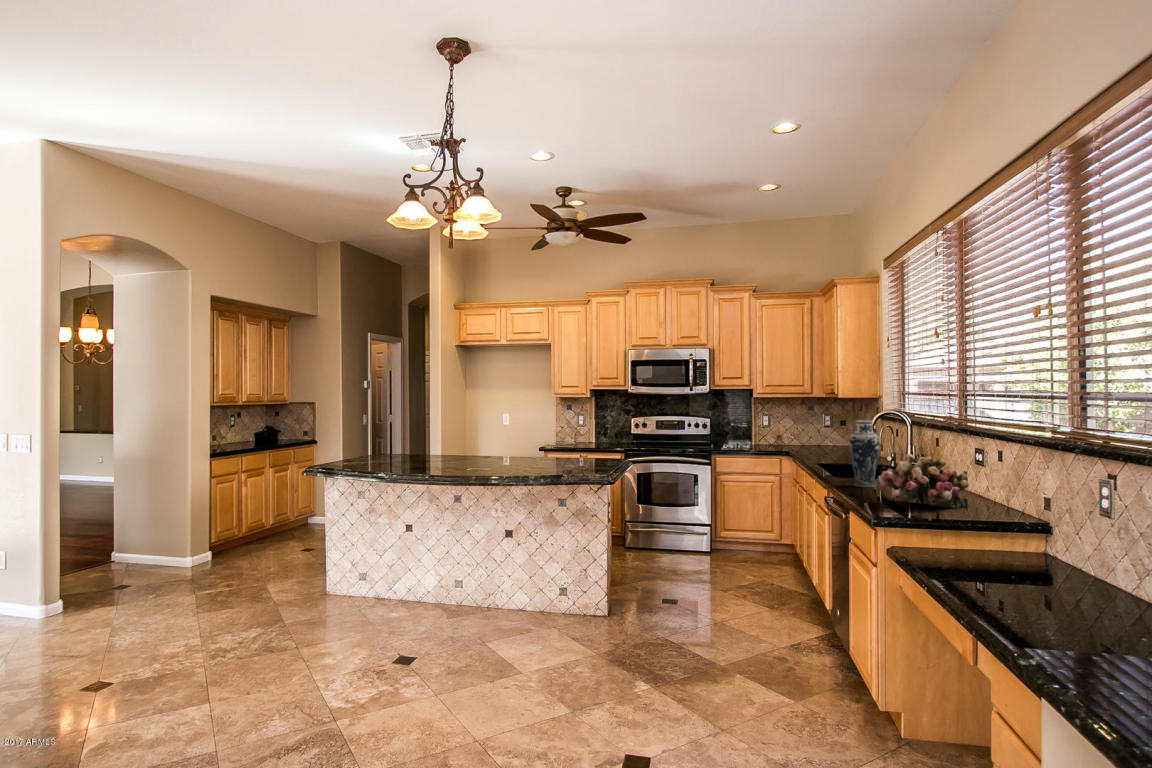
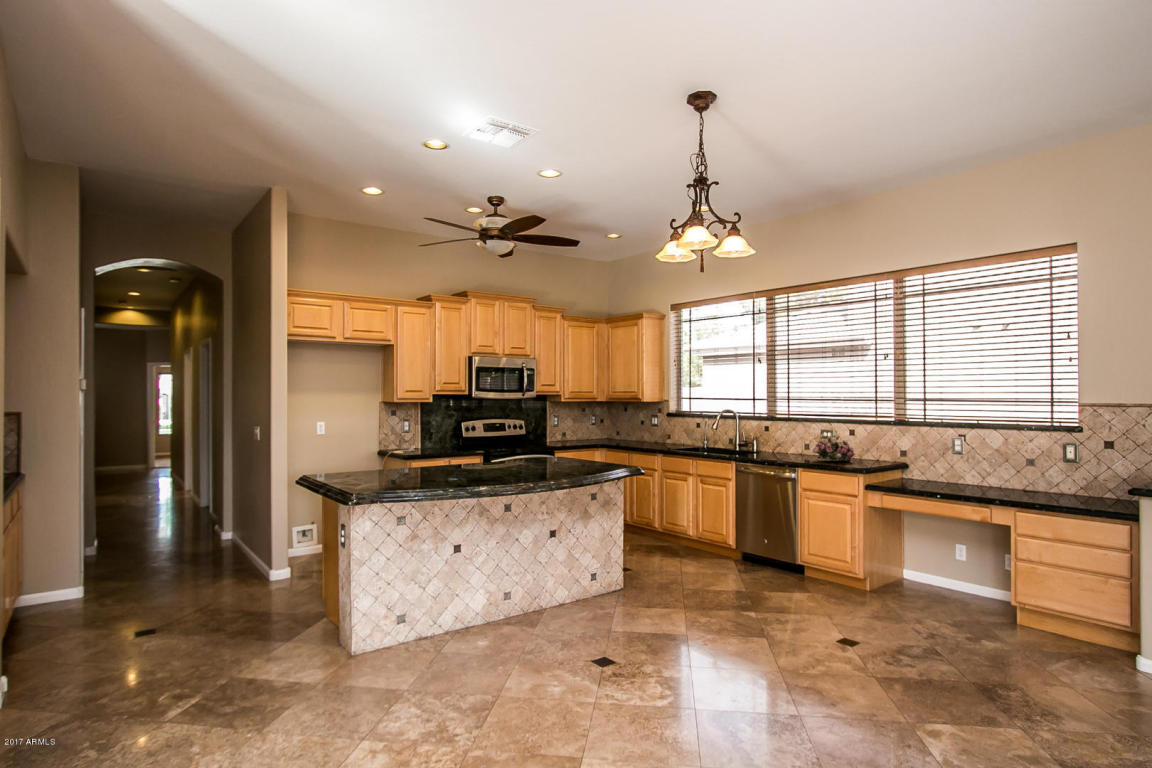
vase: present [849,420,880,487] -> none [746,417,764,458]

